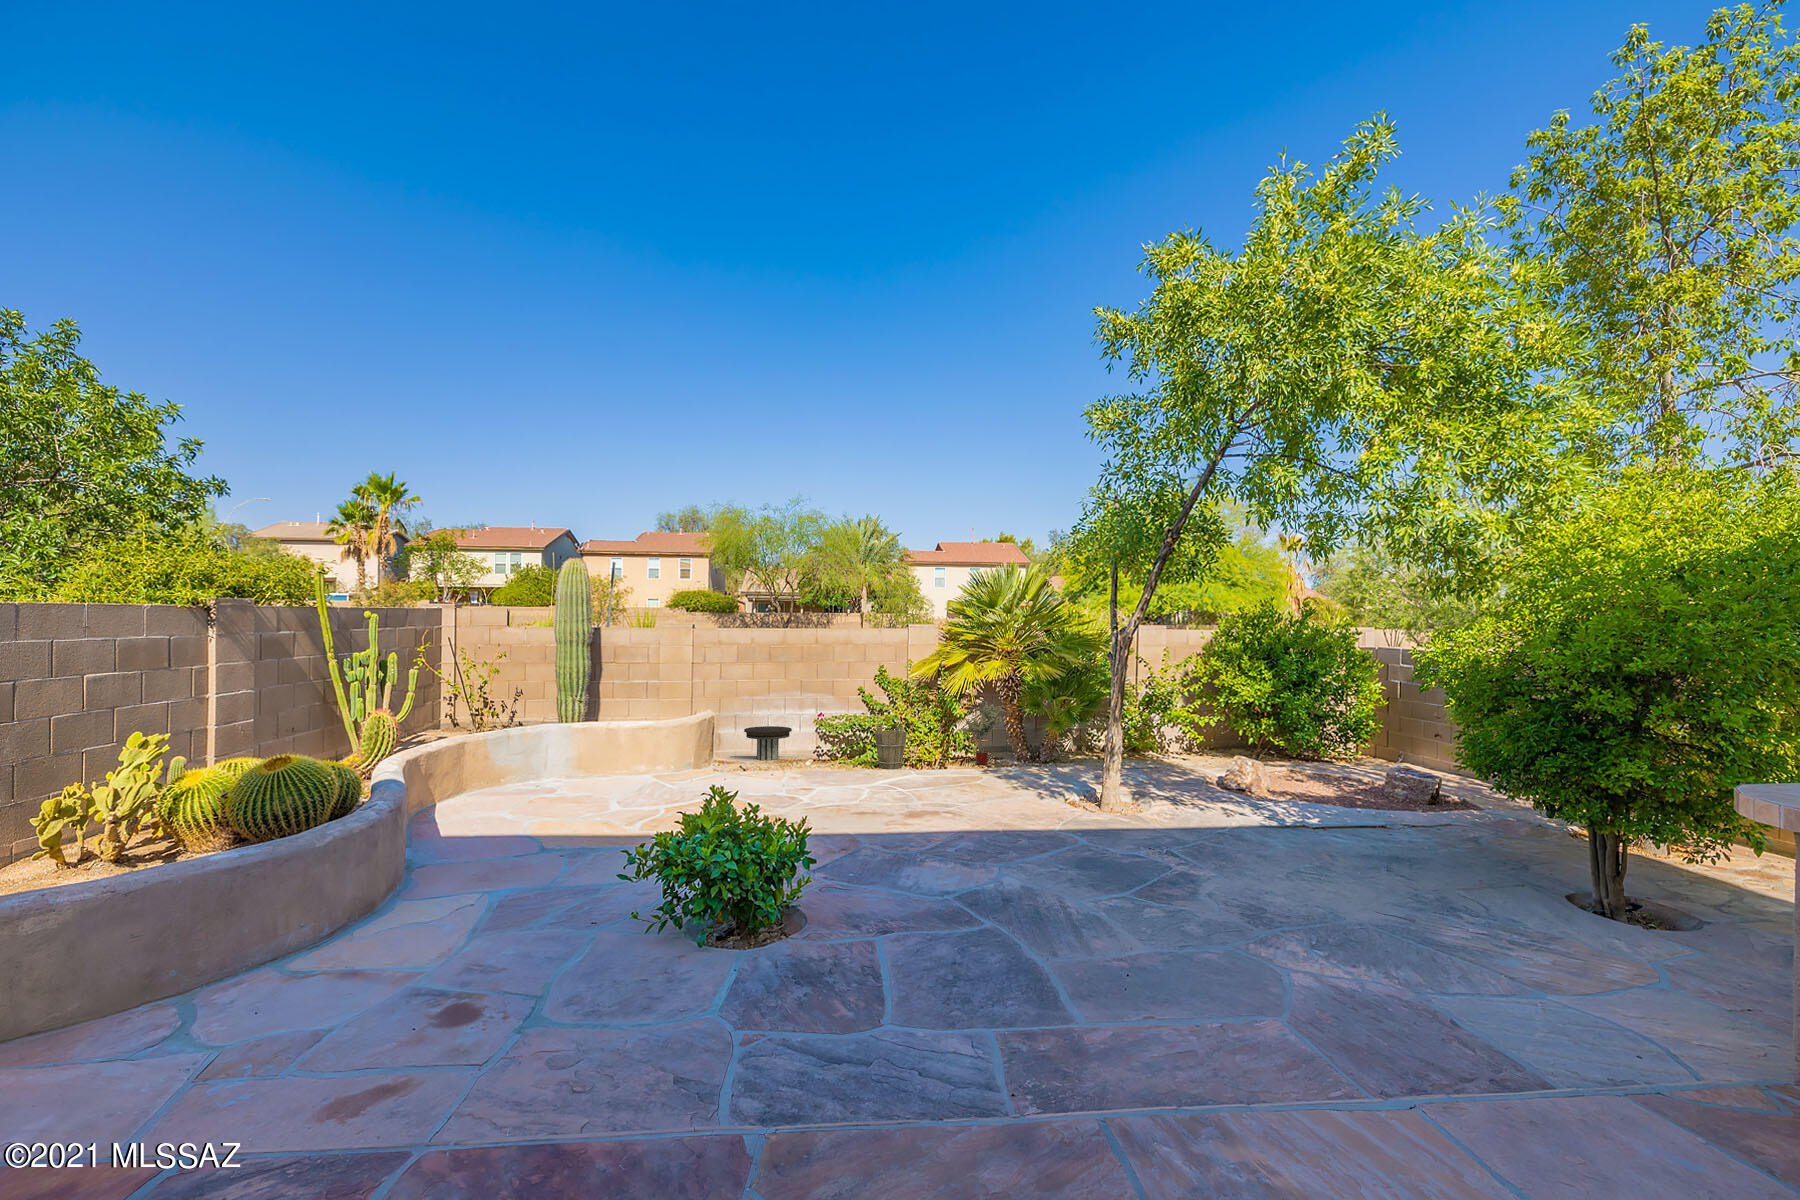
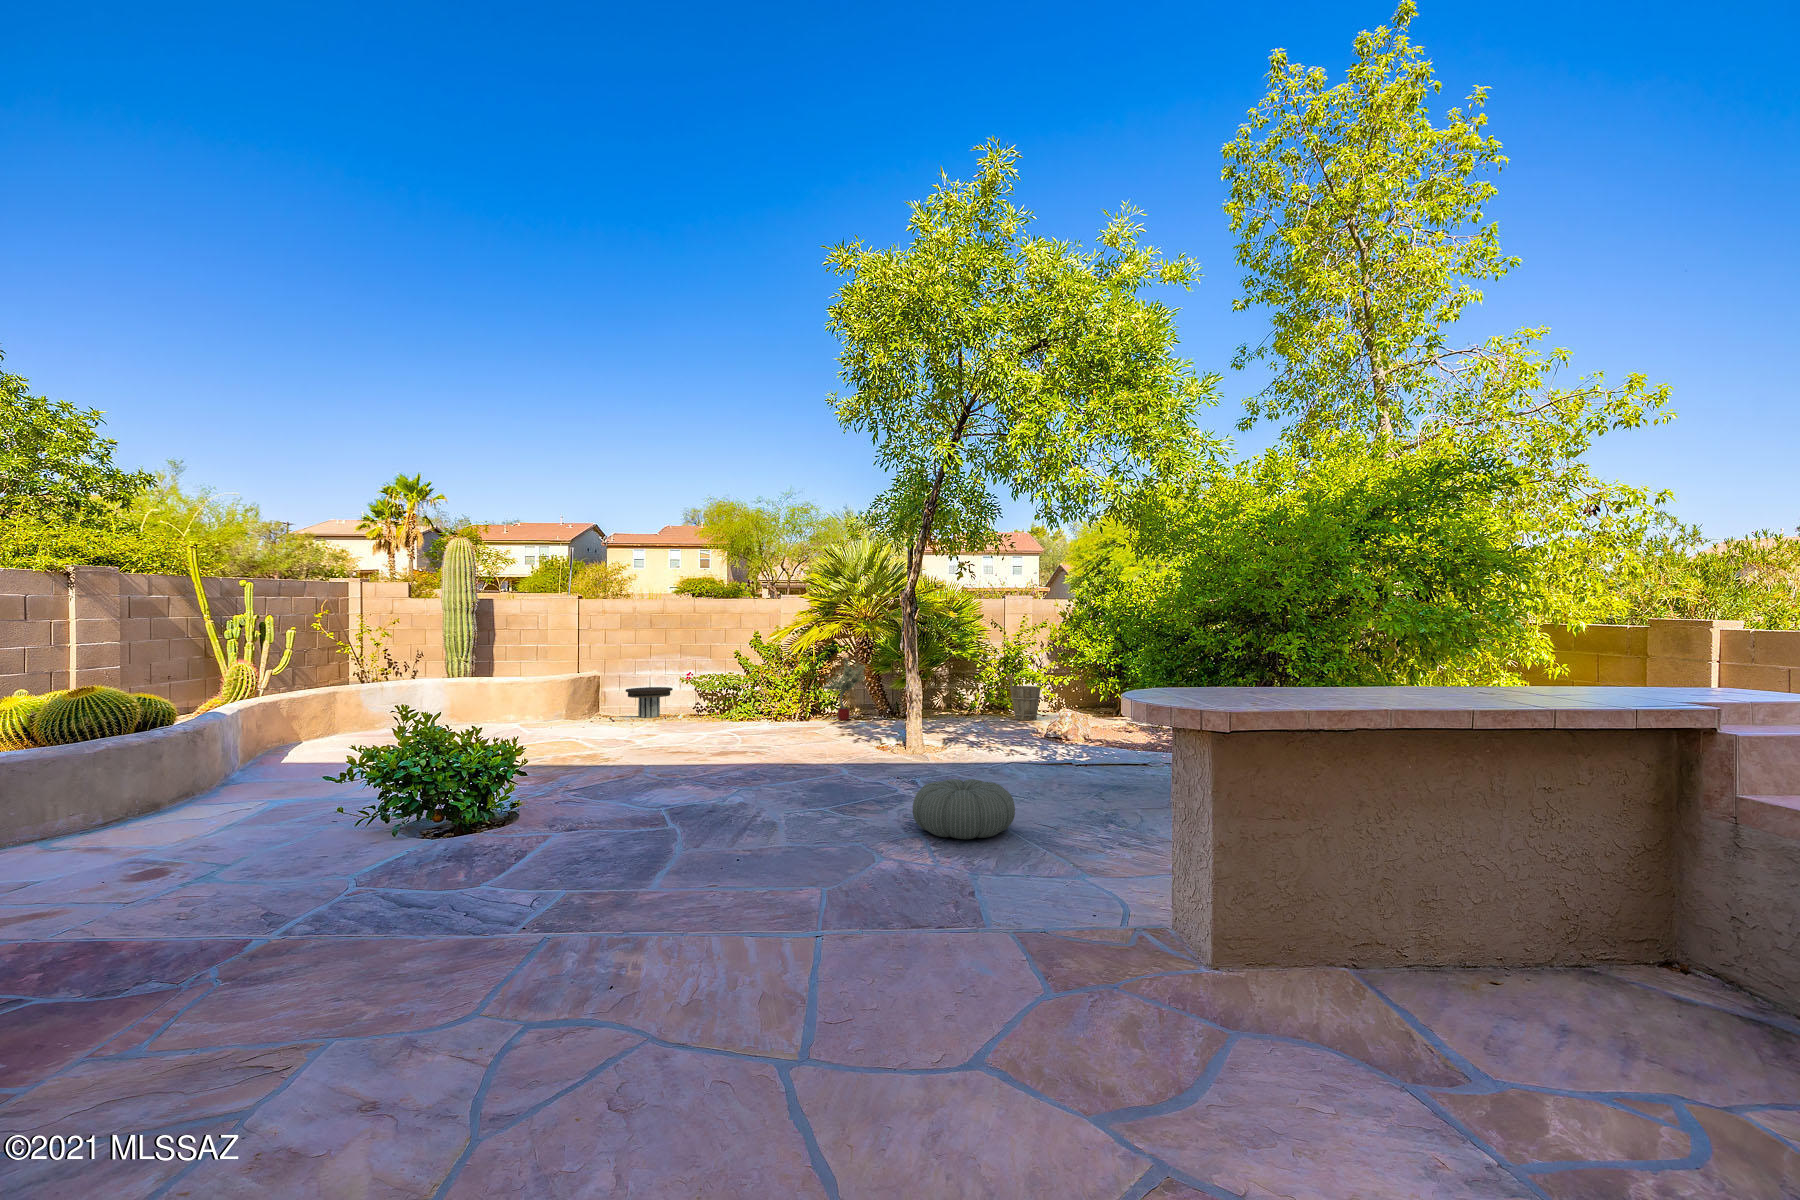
bucket: present [874,723,907,769] -> present [1010,680,1041,721]
pouf: none [1263,861,1385,931] -> present [913,779,1015,839]

